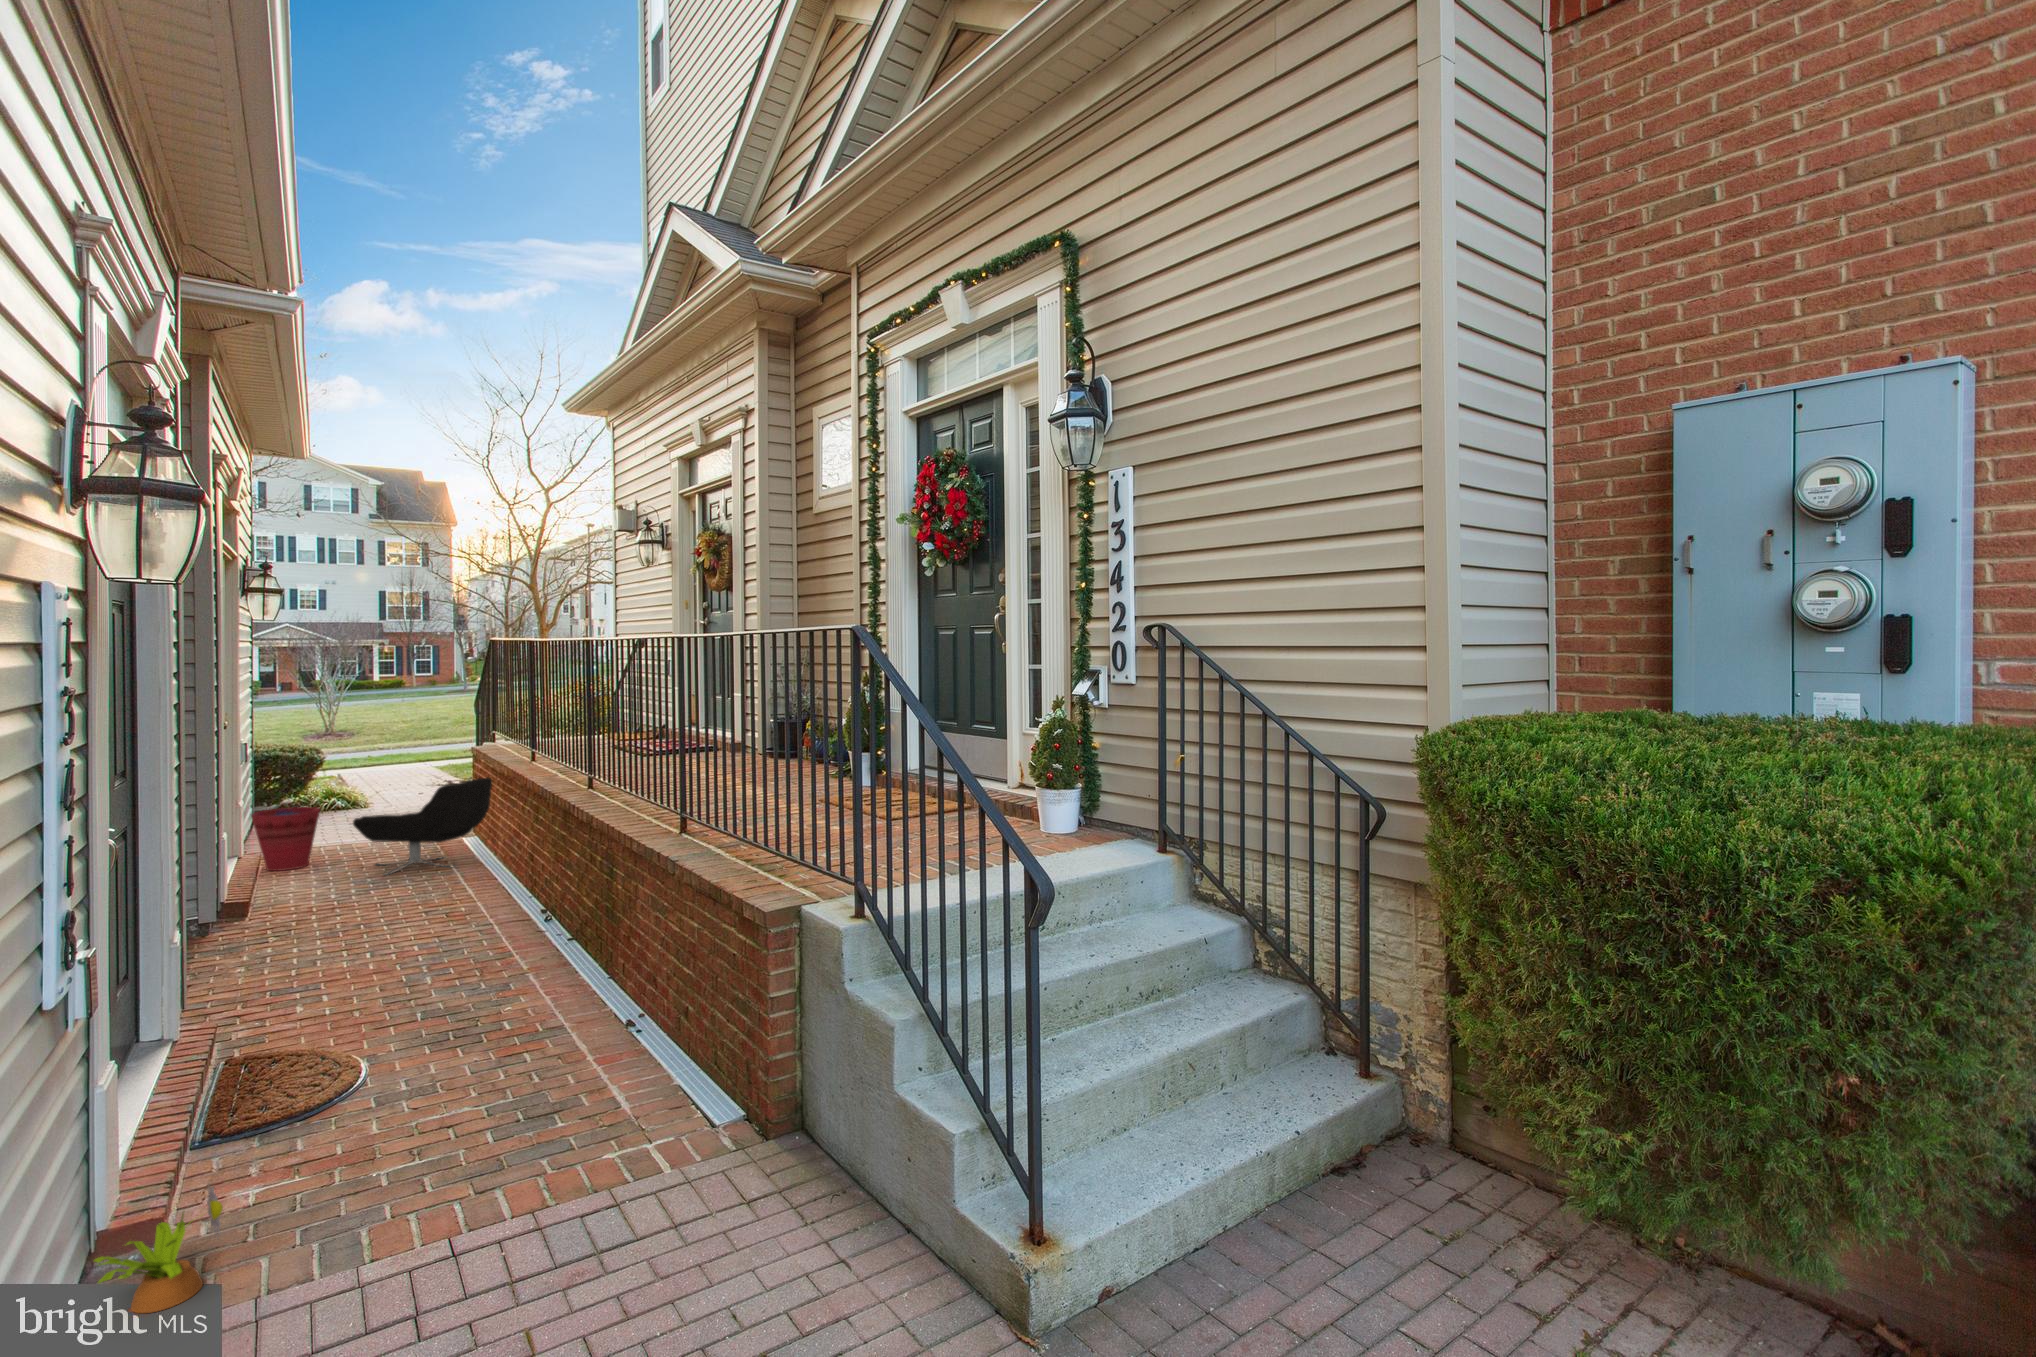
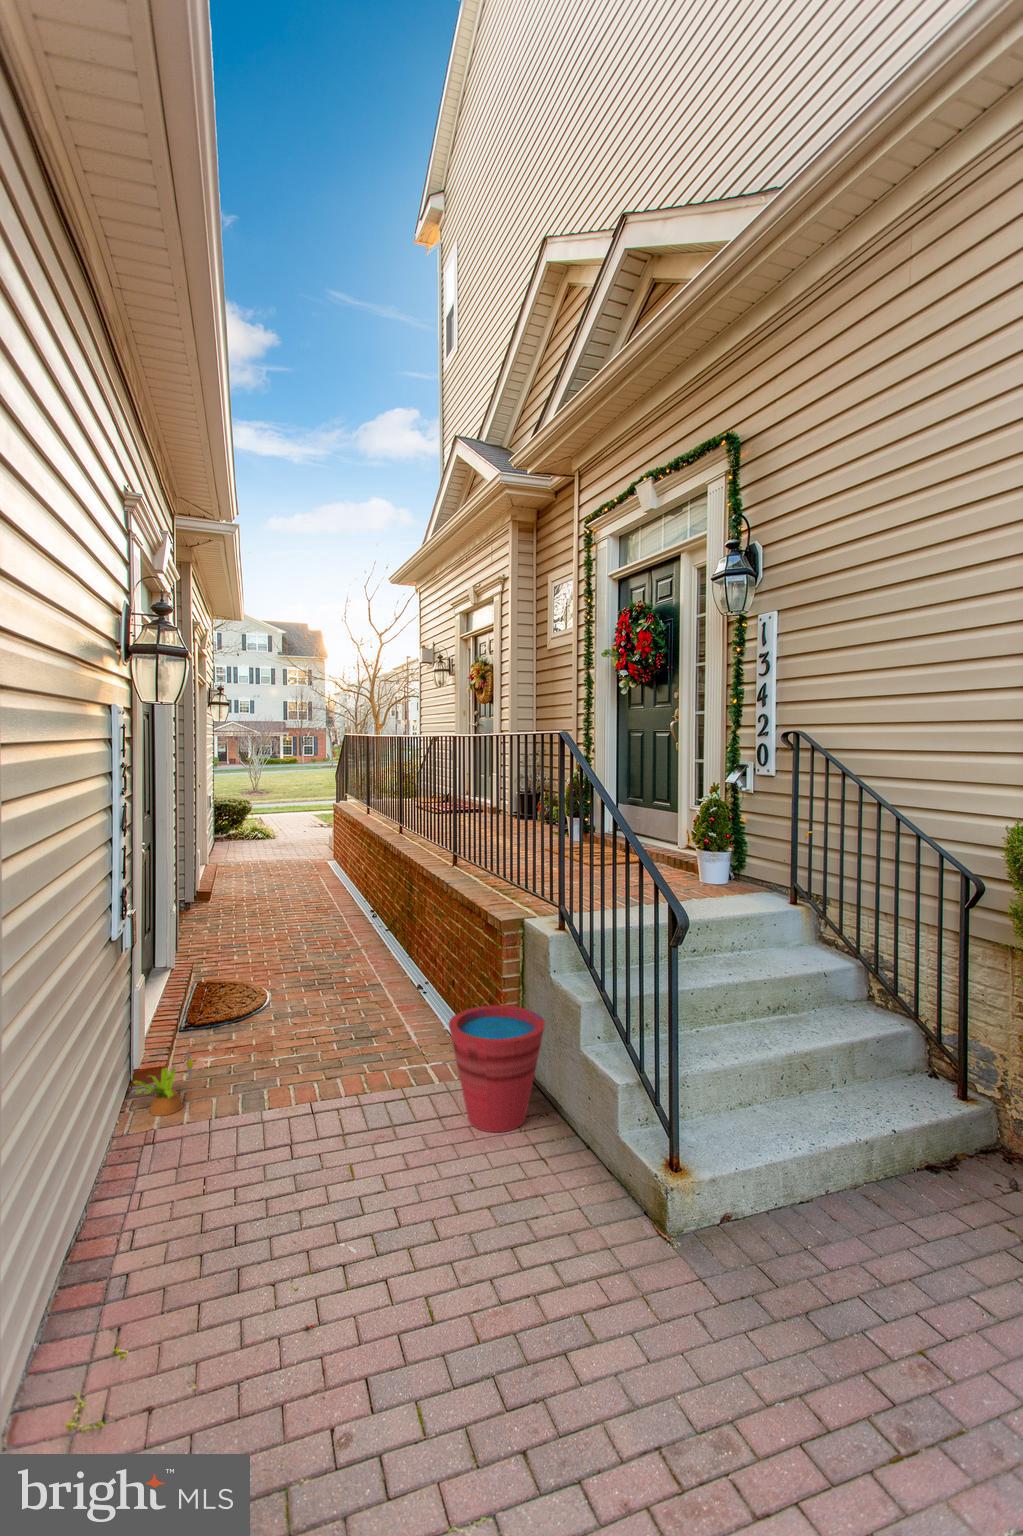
lounge chair: present [353,777,492,875] -> none [264,825,344,885]
bucket: present [251,807,320,871] -> present [449,1005,545,1132]

